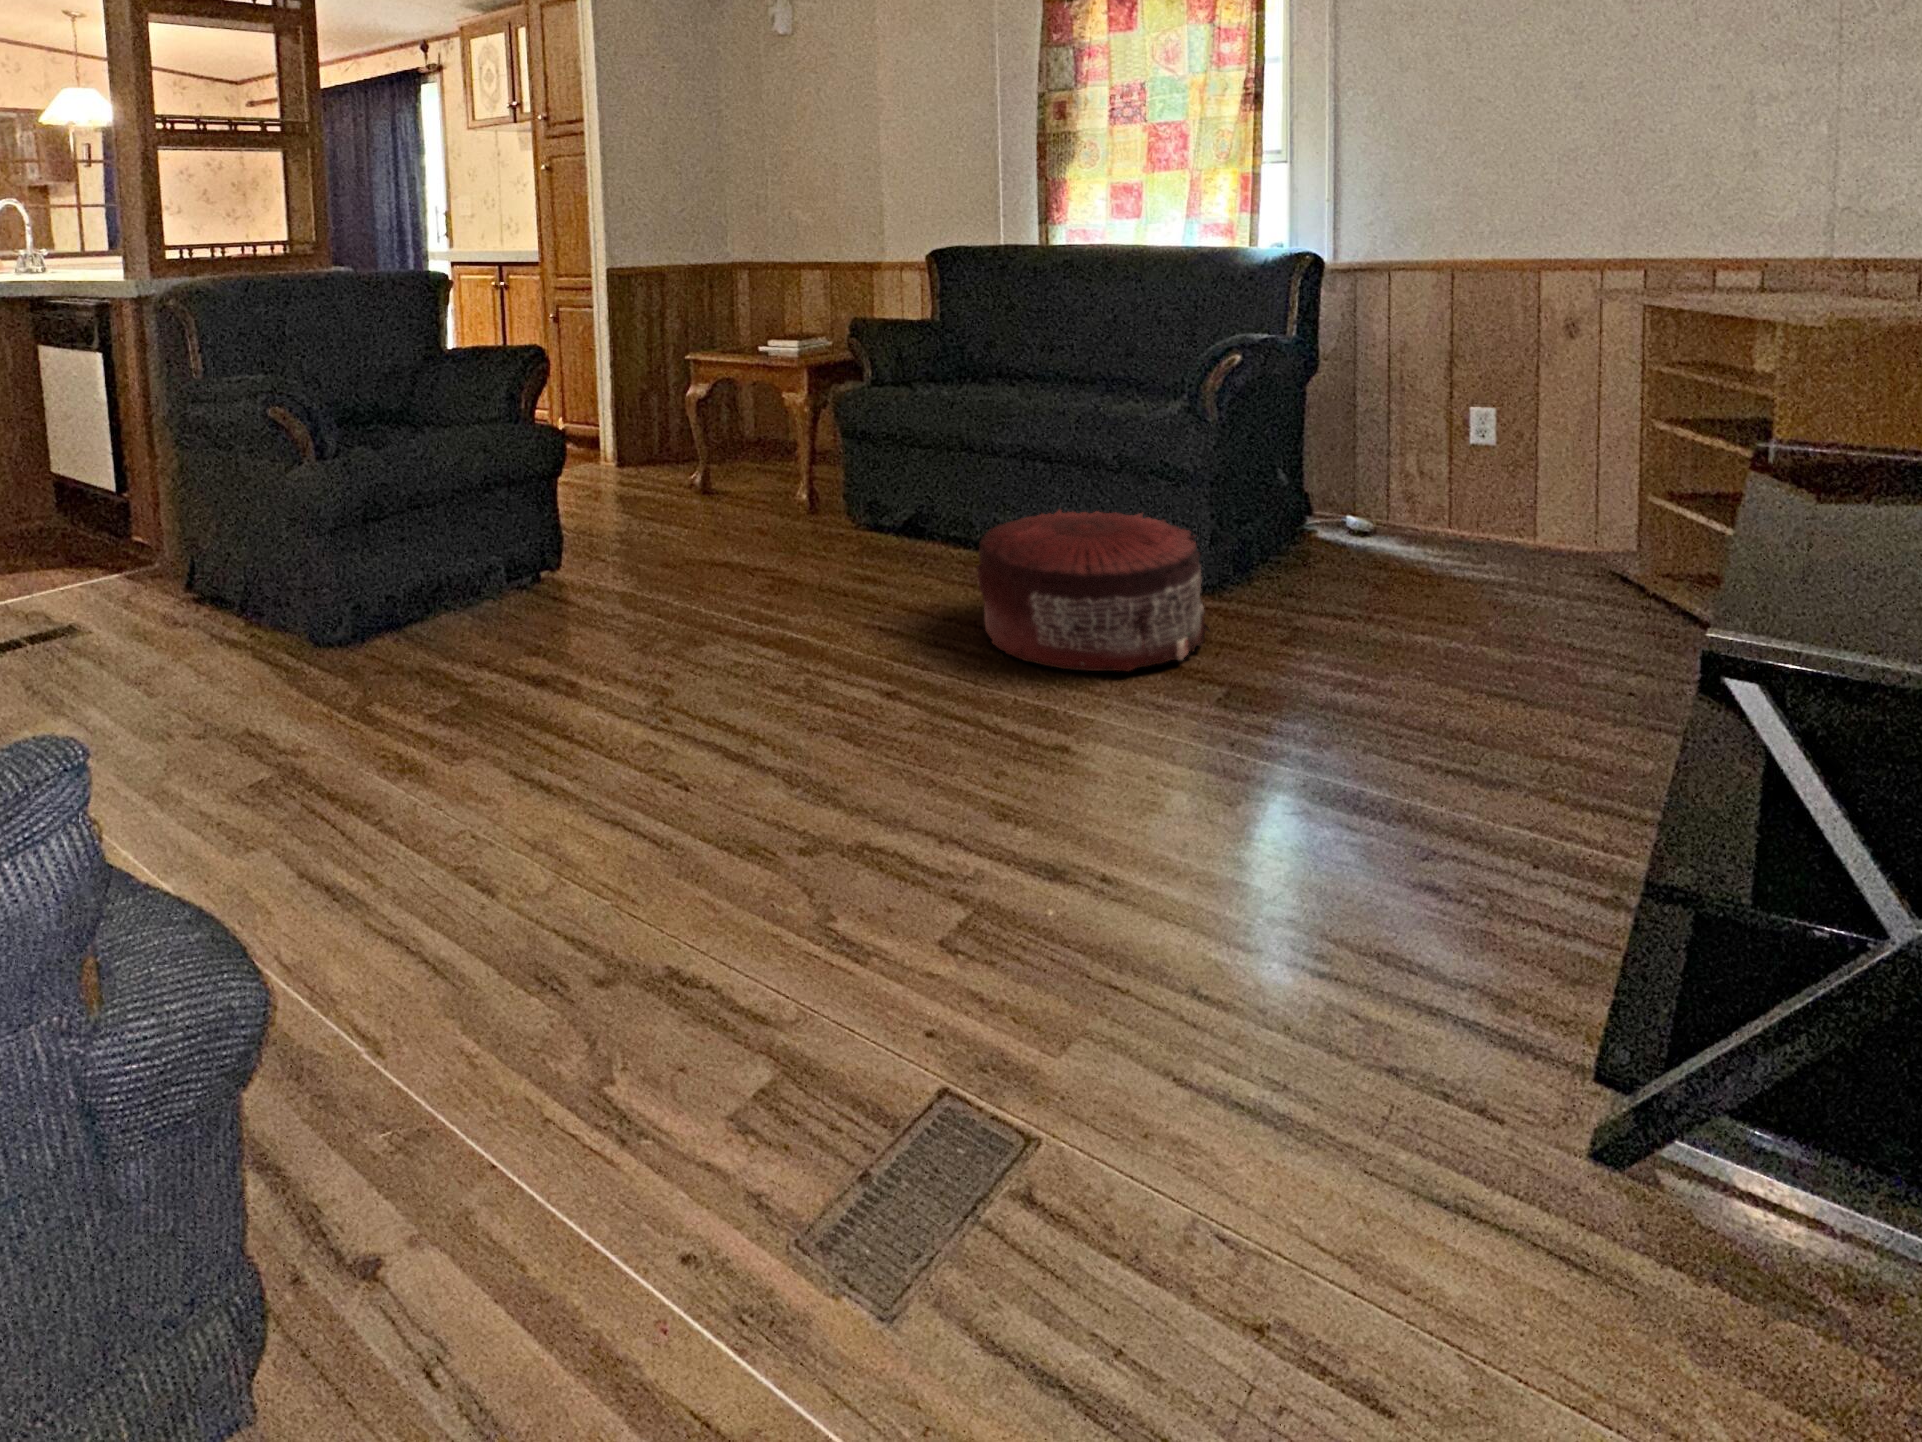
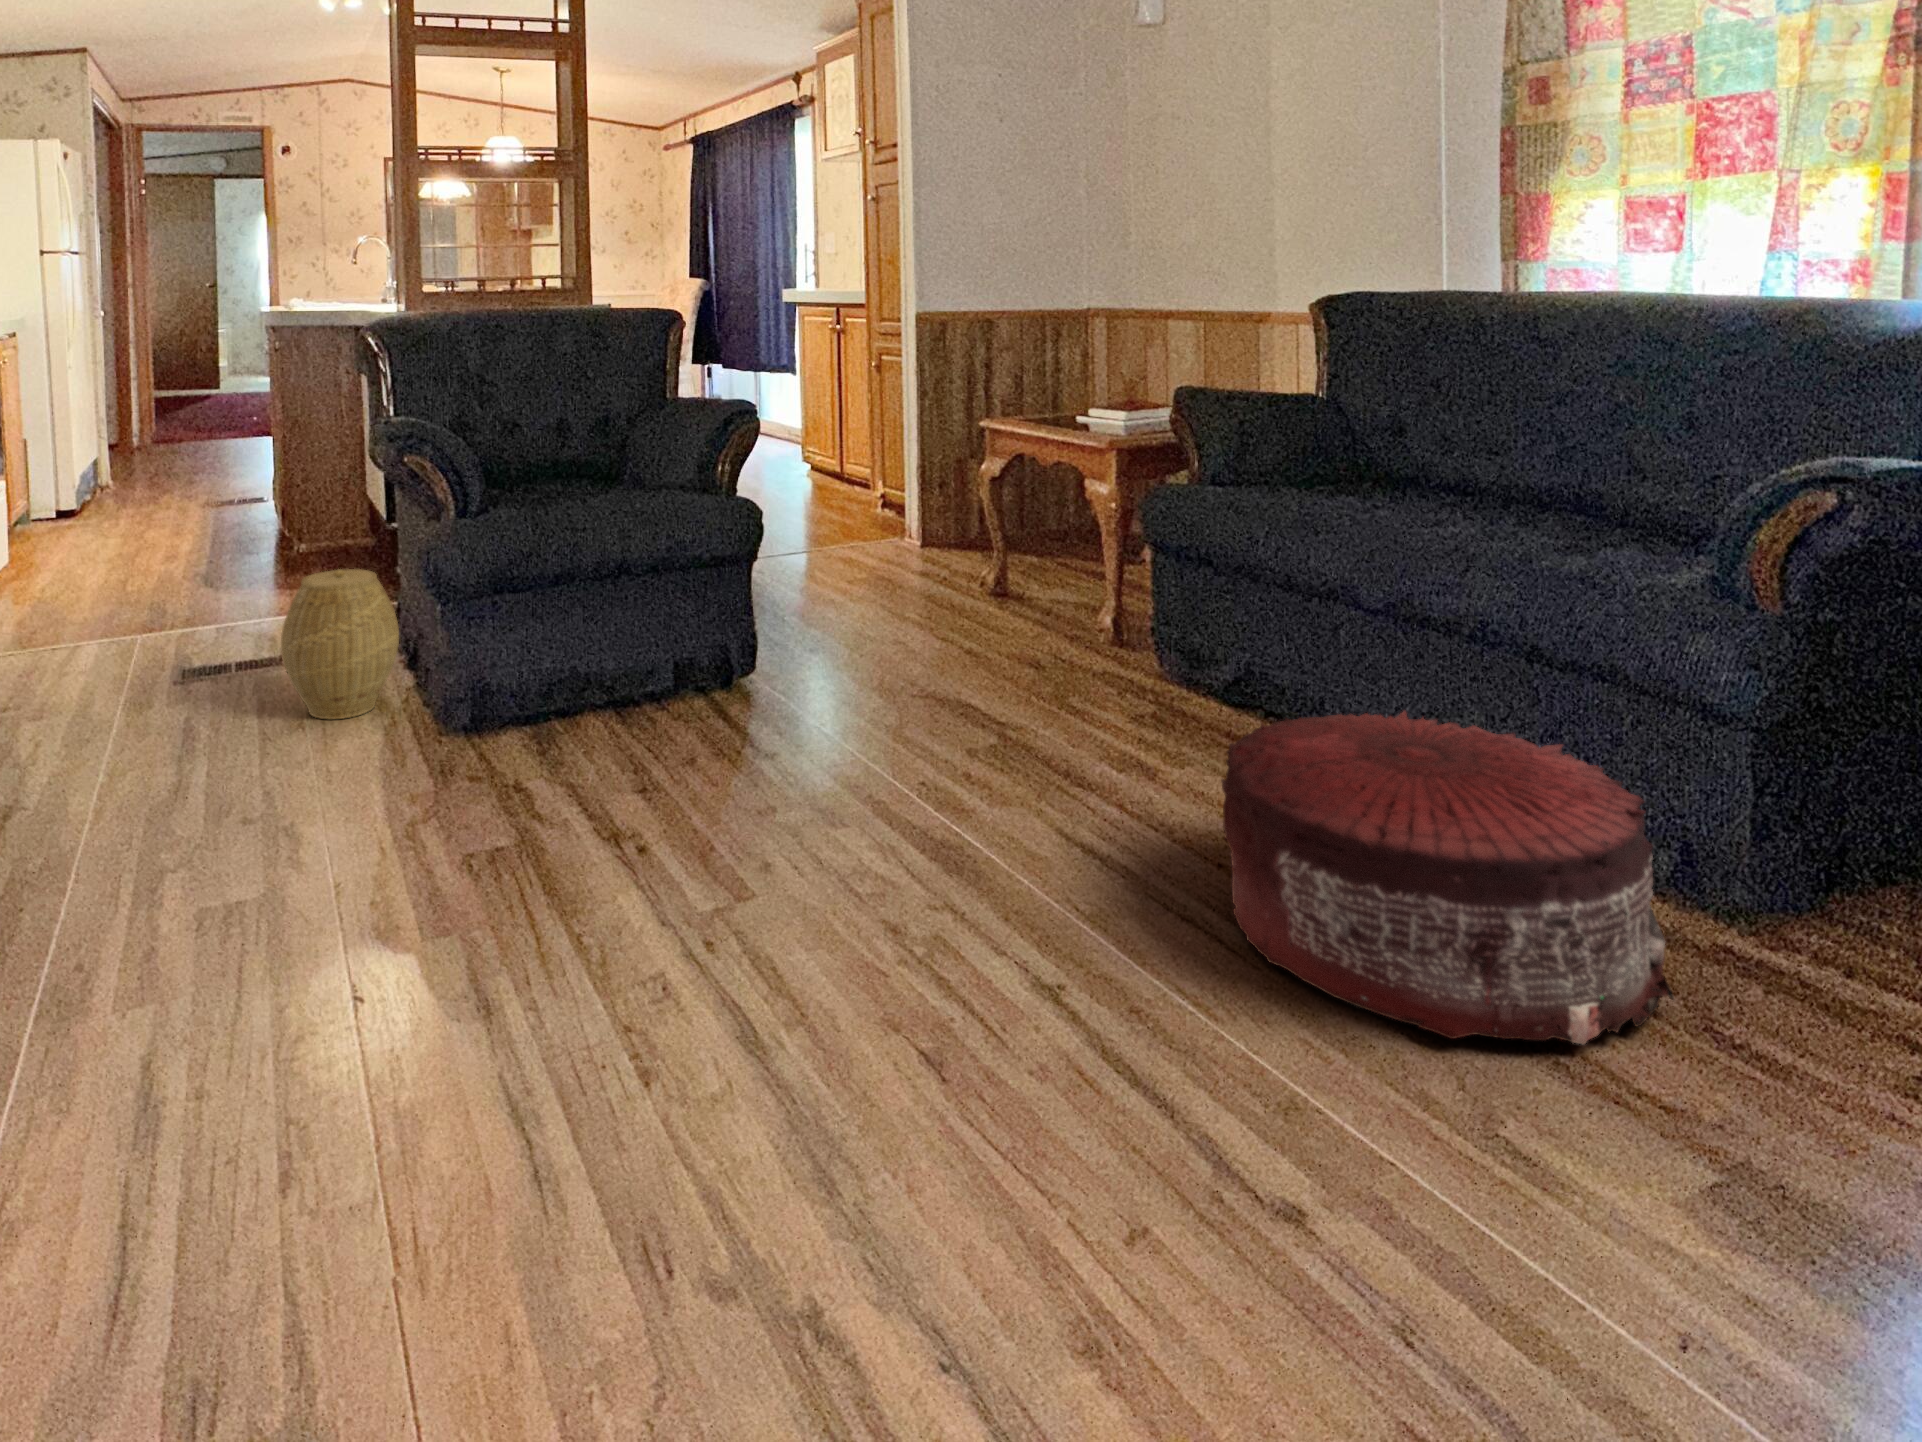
woven basket: none [152,528,270,668] -> present [281,569,399,719]

